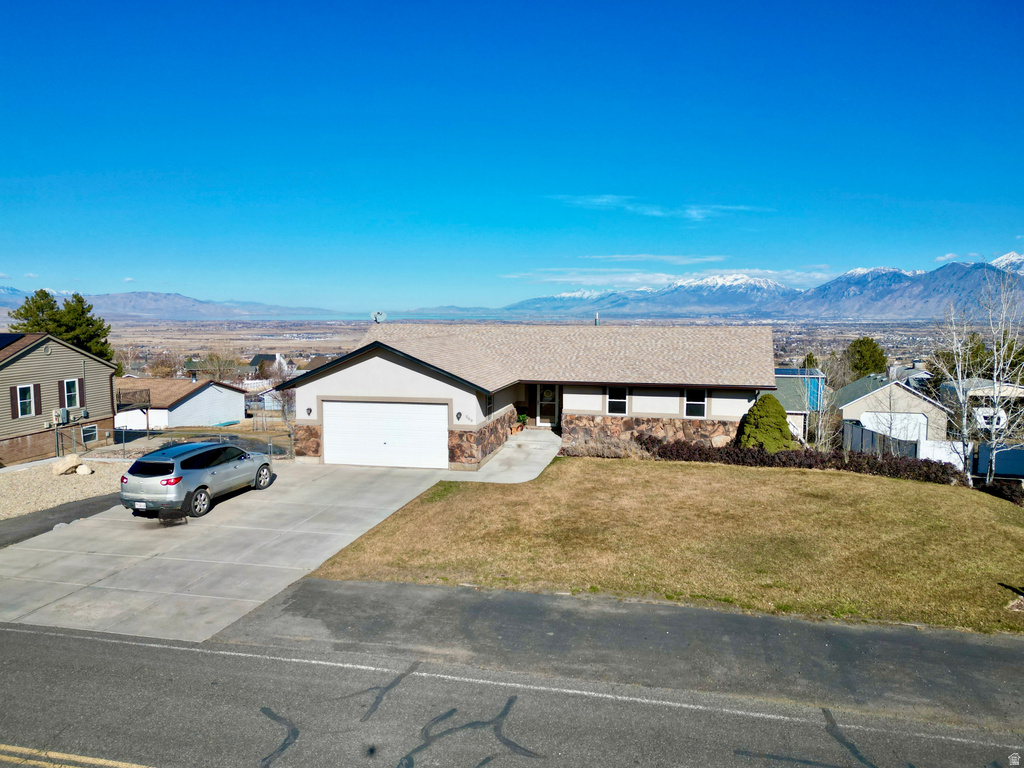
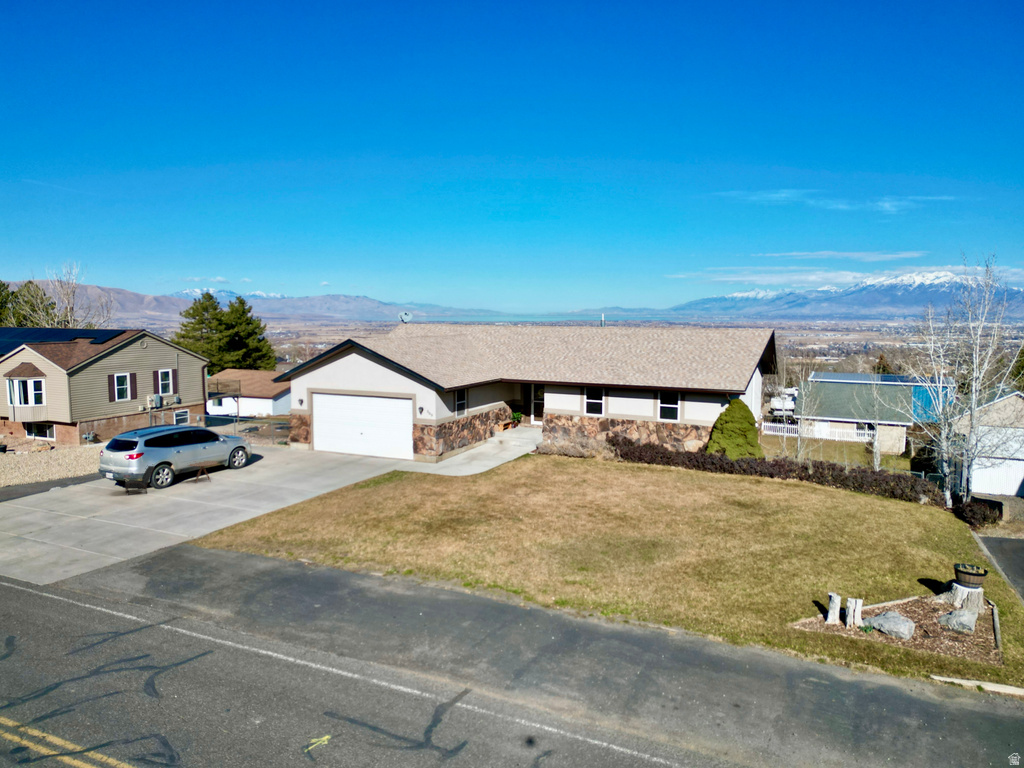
round table: none [220,482,254,509] -> present [189,461,217,482]

